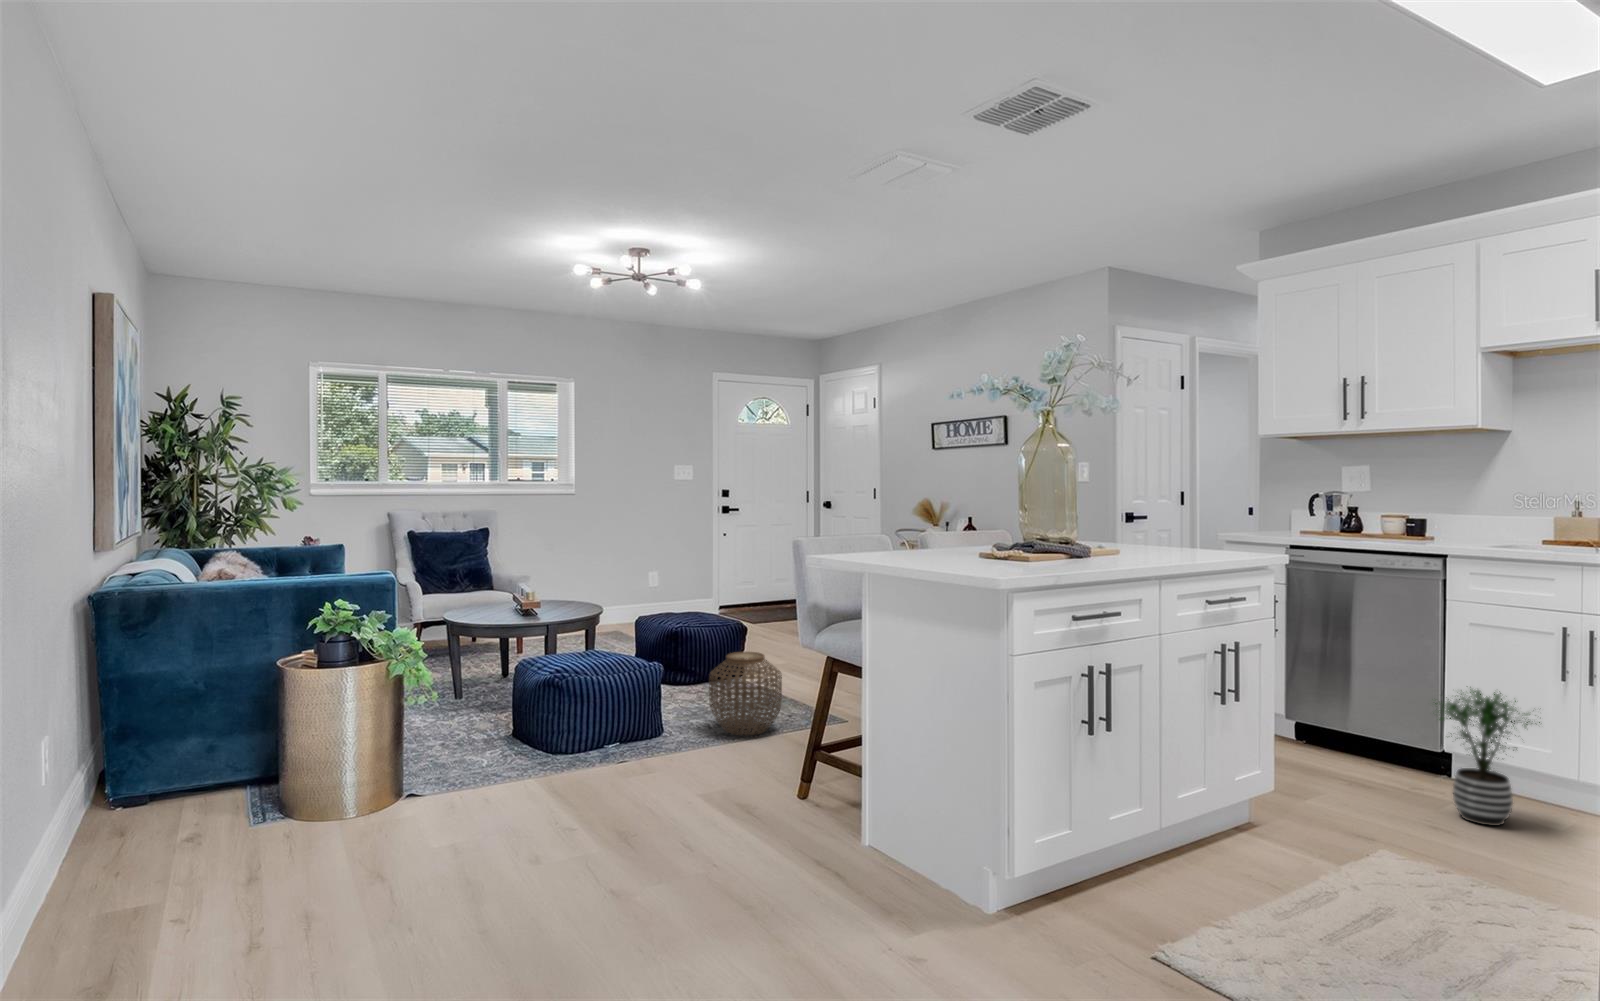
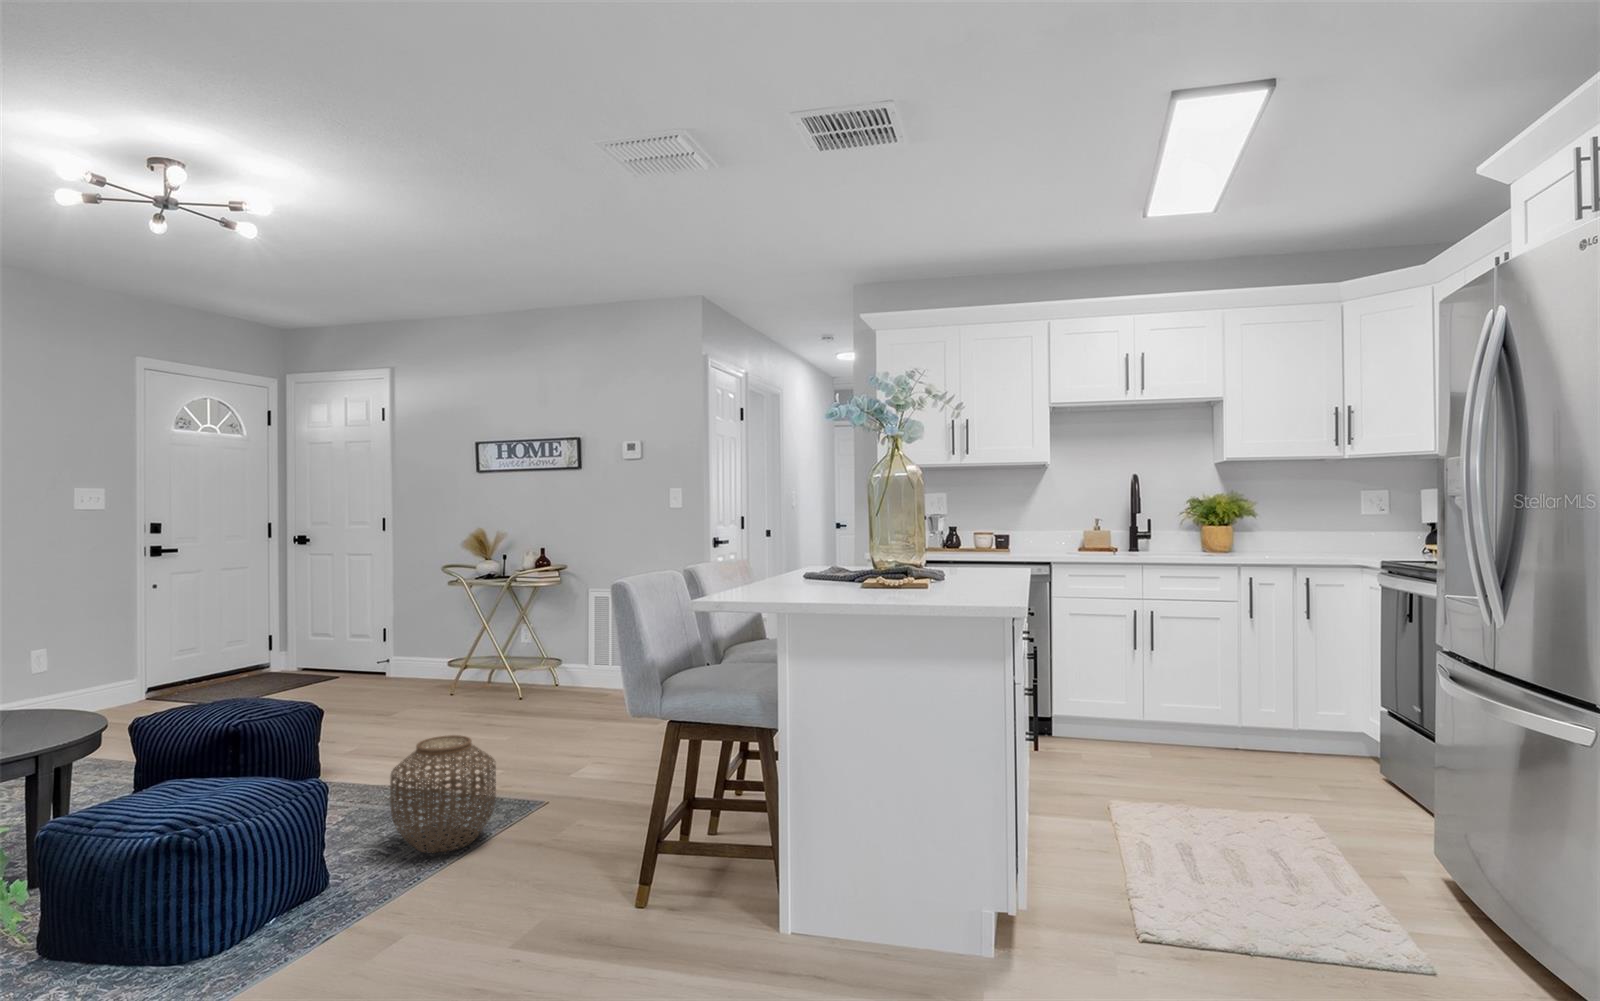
potted plant: present [1435,687,1540,826] -> none [1069,660,1145,763]

